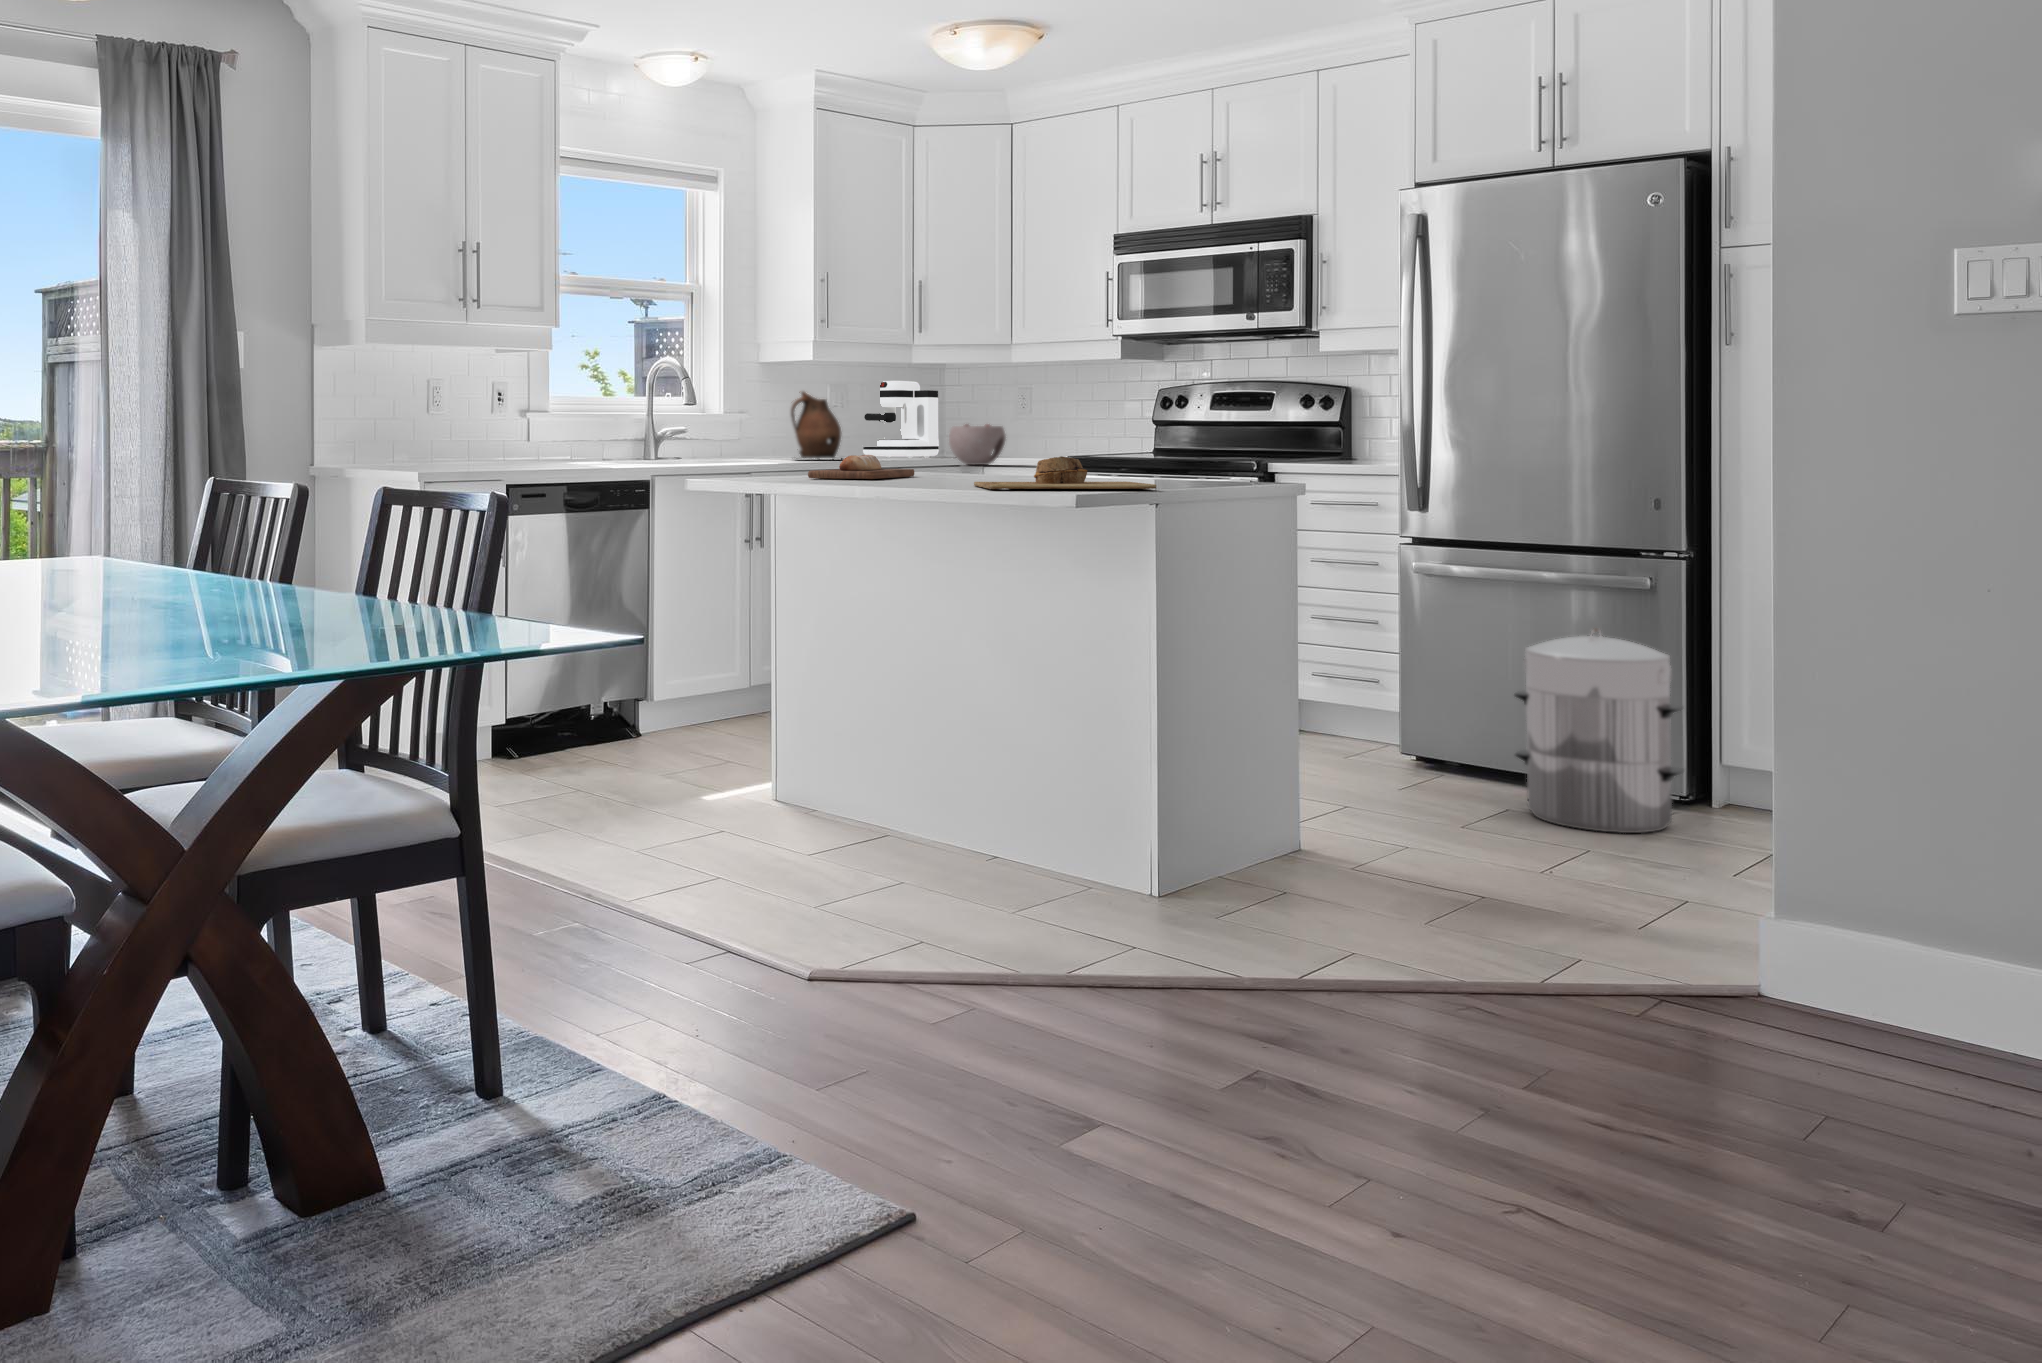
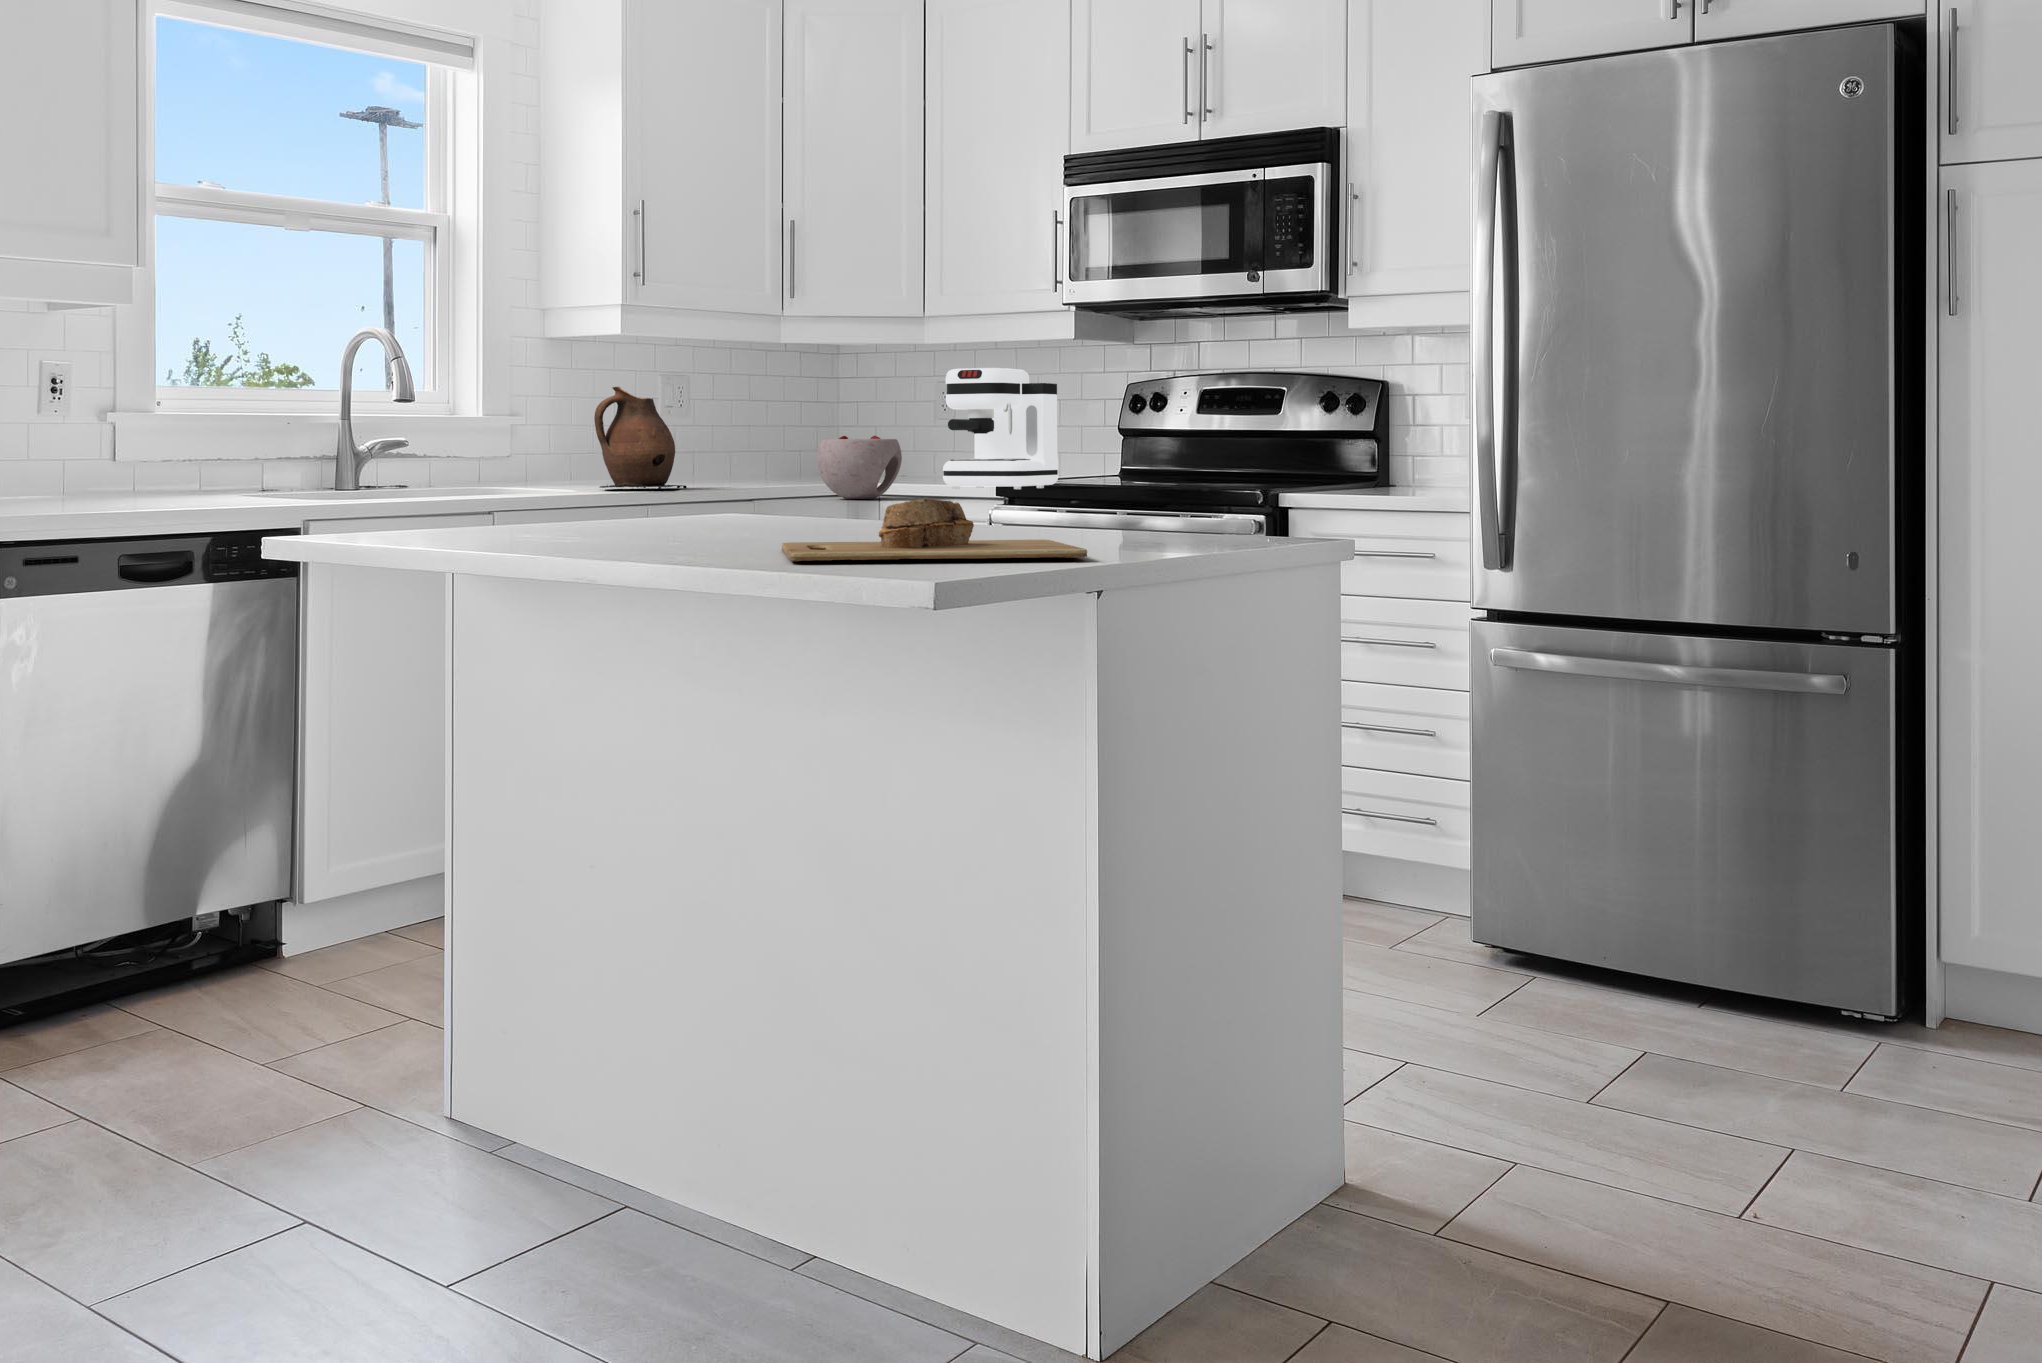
coffee maker: present [863,381,939,458] -> present [943,368,1058,489]
bread loaf: present [808,455,914,479] -> none [524,490,720,534]
waste bin: present [1515,628,1684,833] -> none [1648,761,1905,1097]

